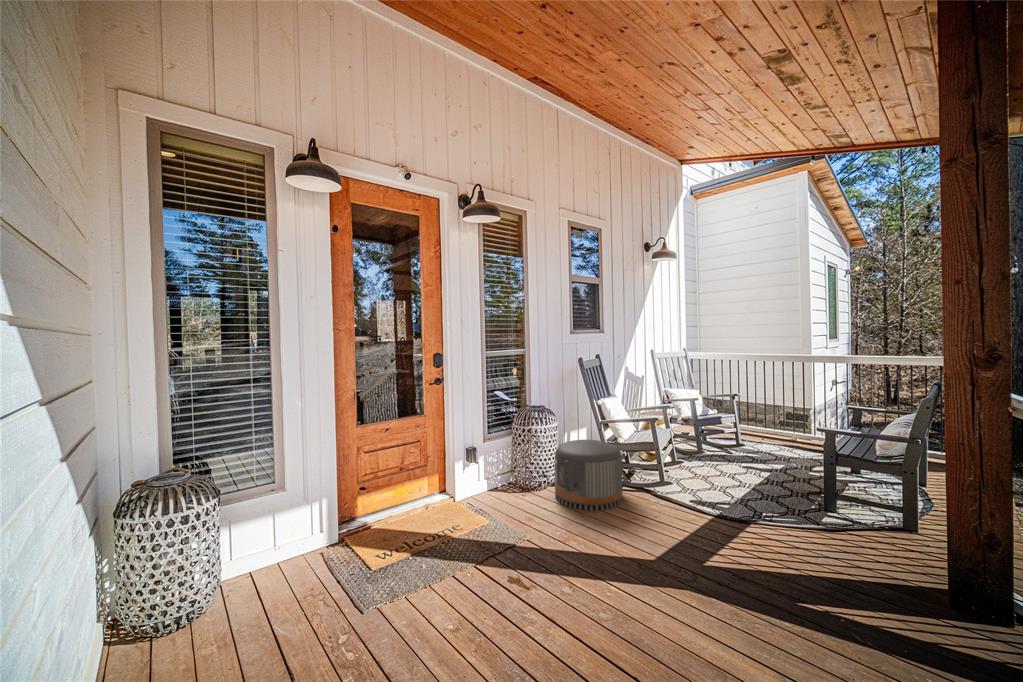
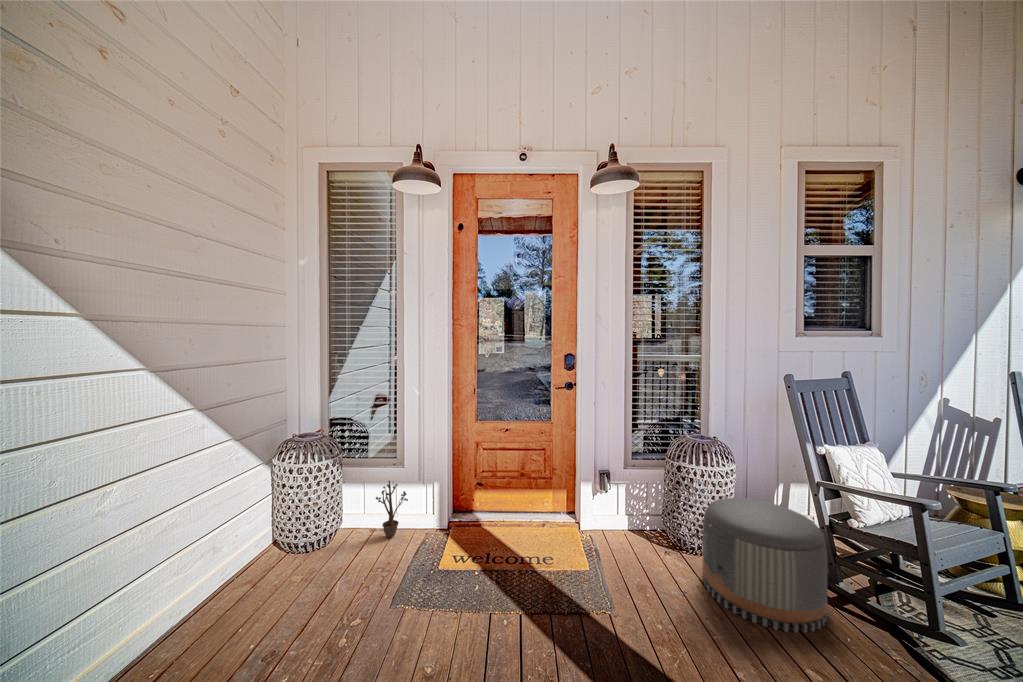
decorative plant: none [252,507,306,576] -> present [370,481,408,538]

